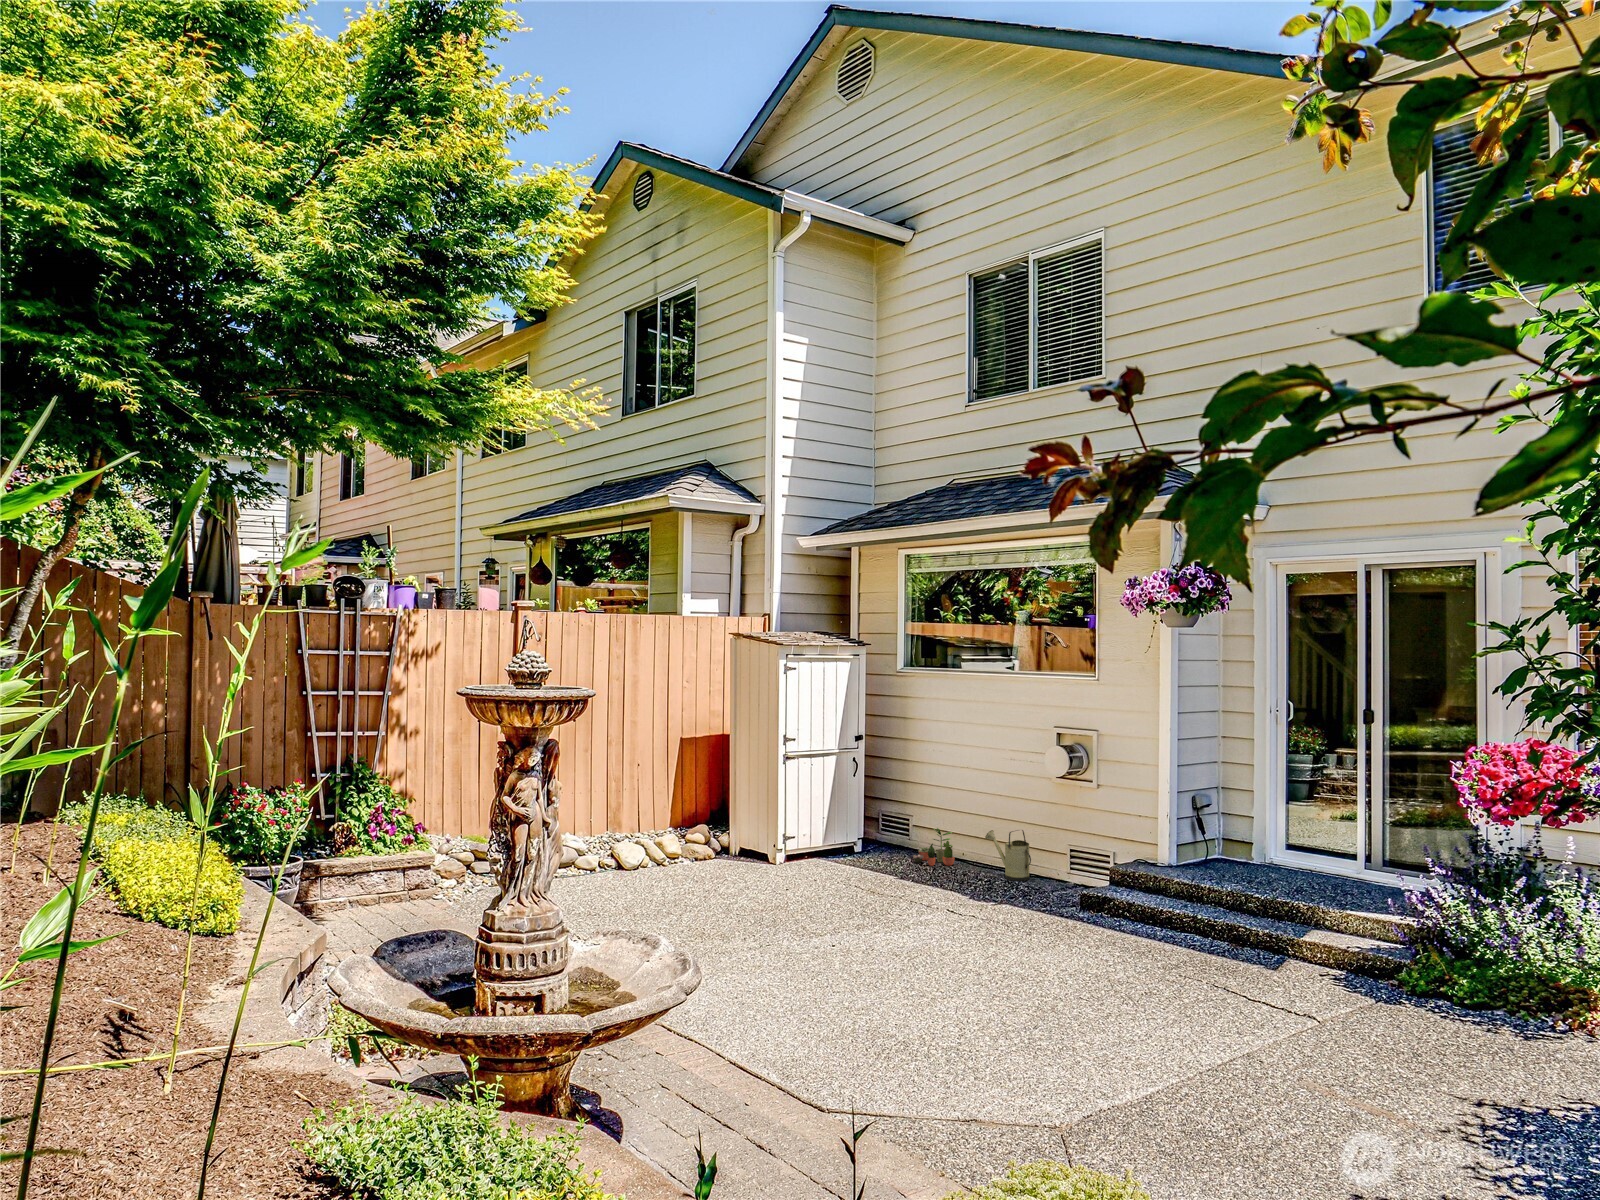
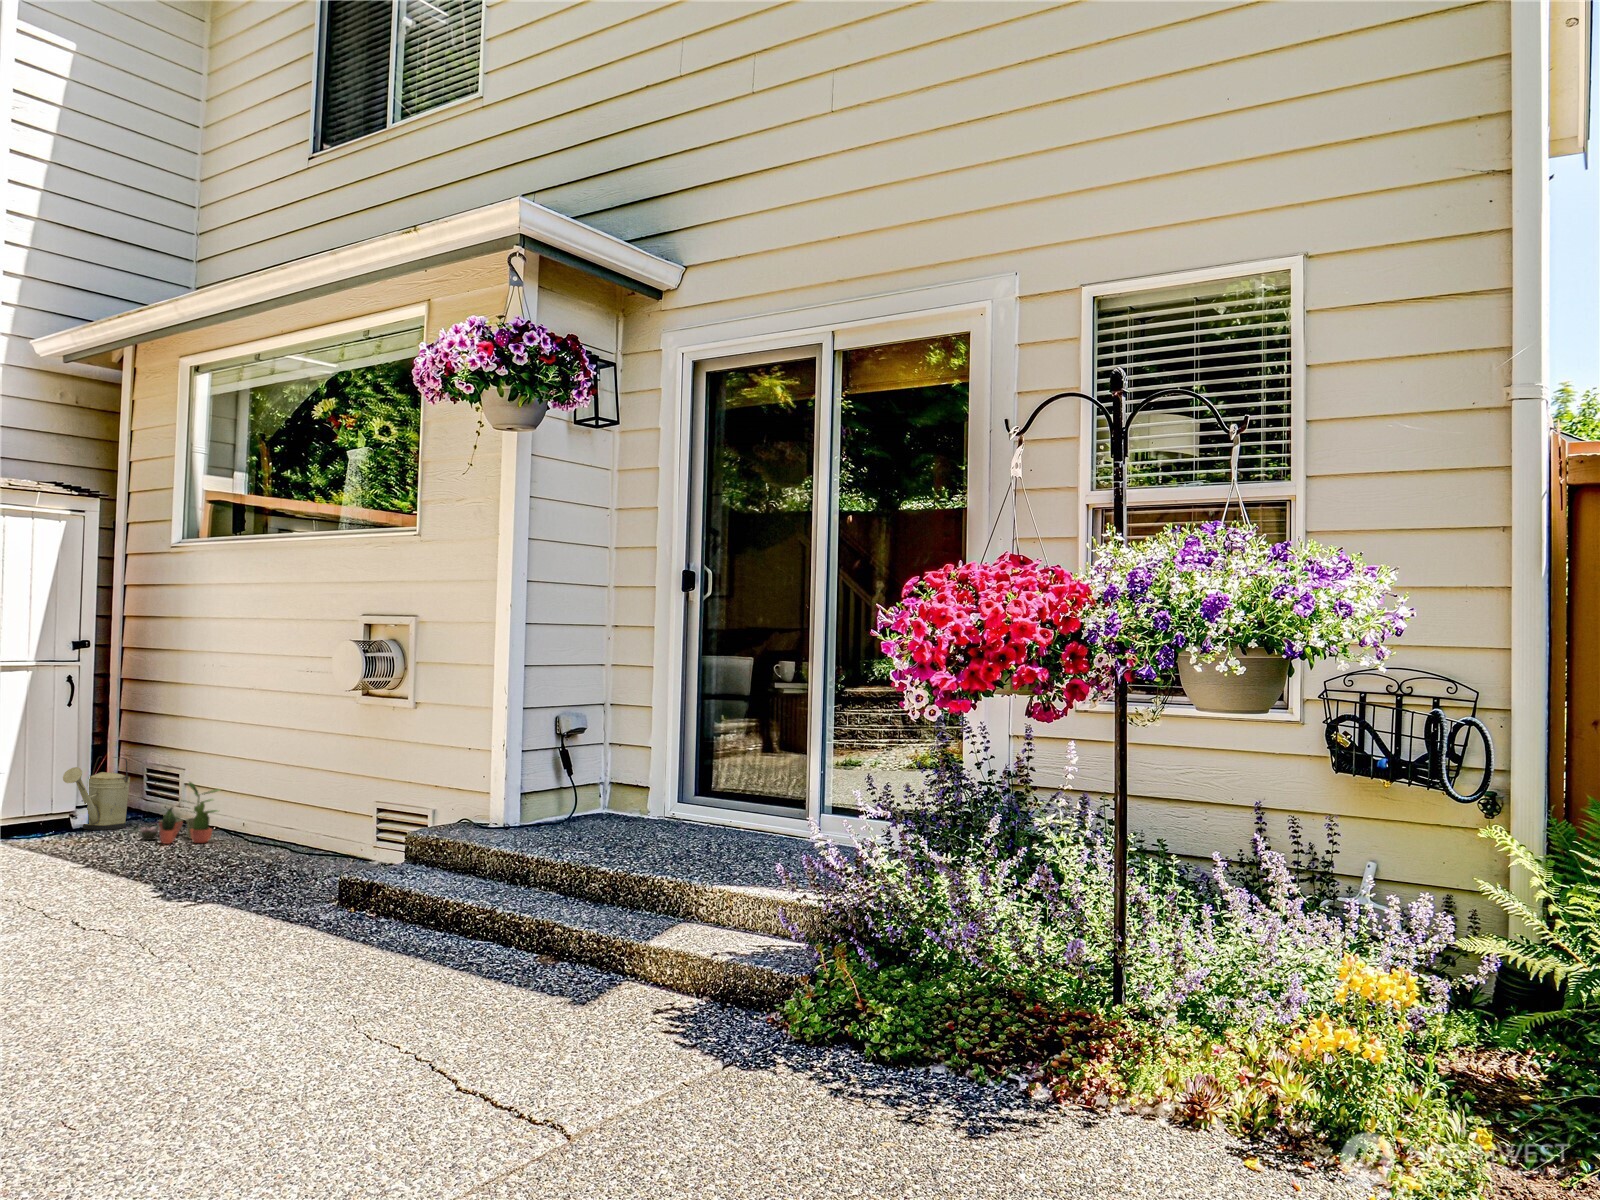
watering can: present [985,830,1031,881] -> present [63,757,130,830]

